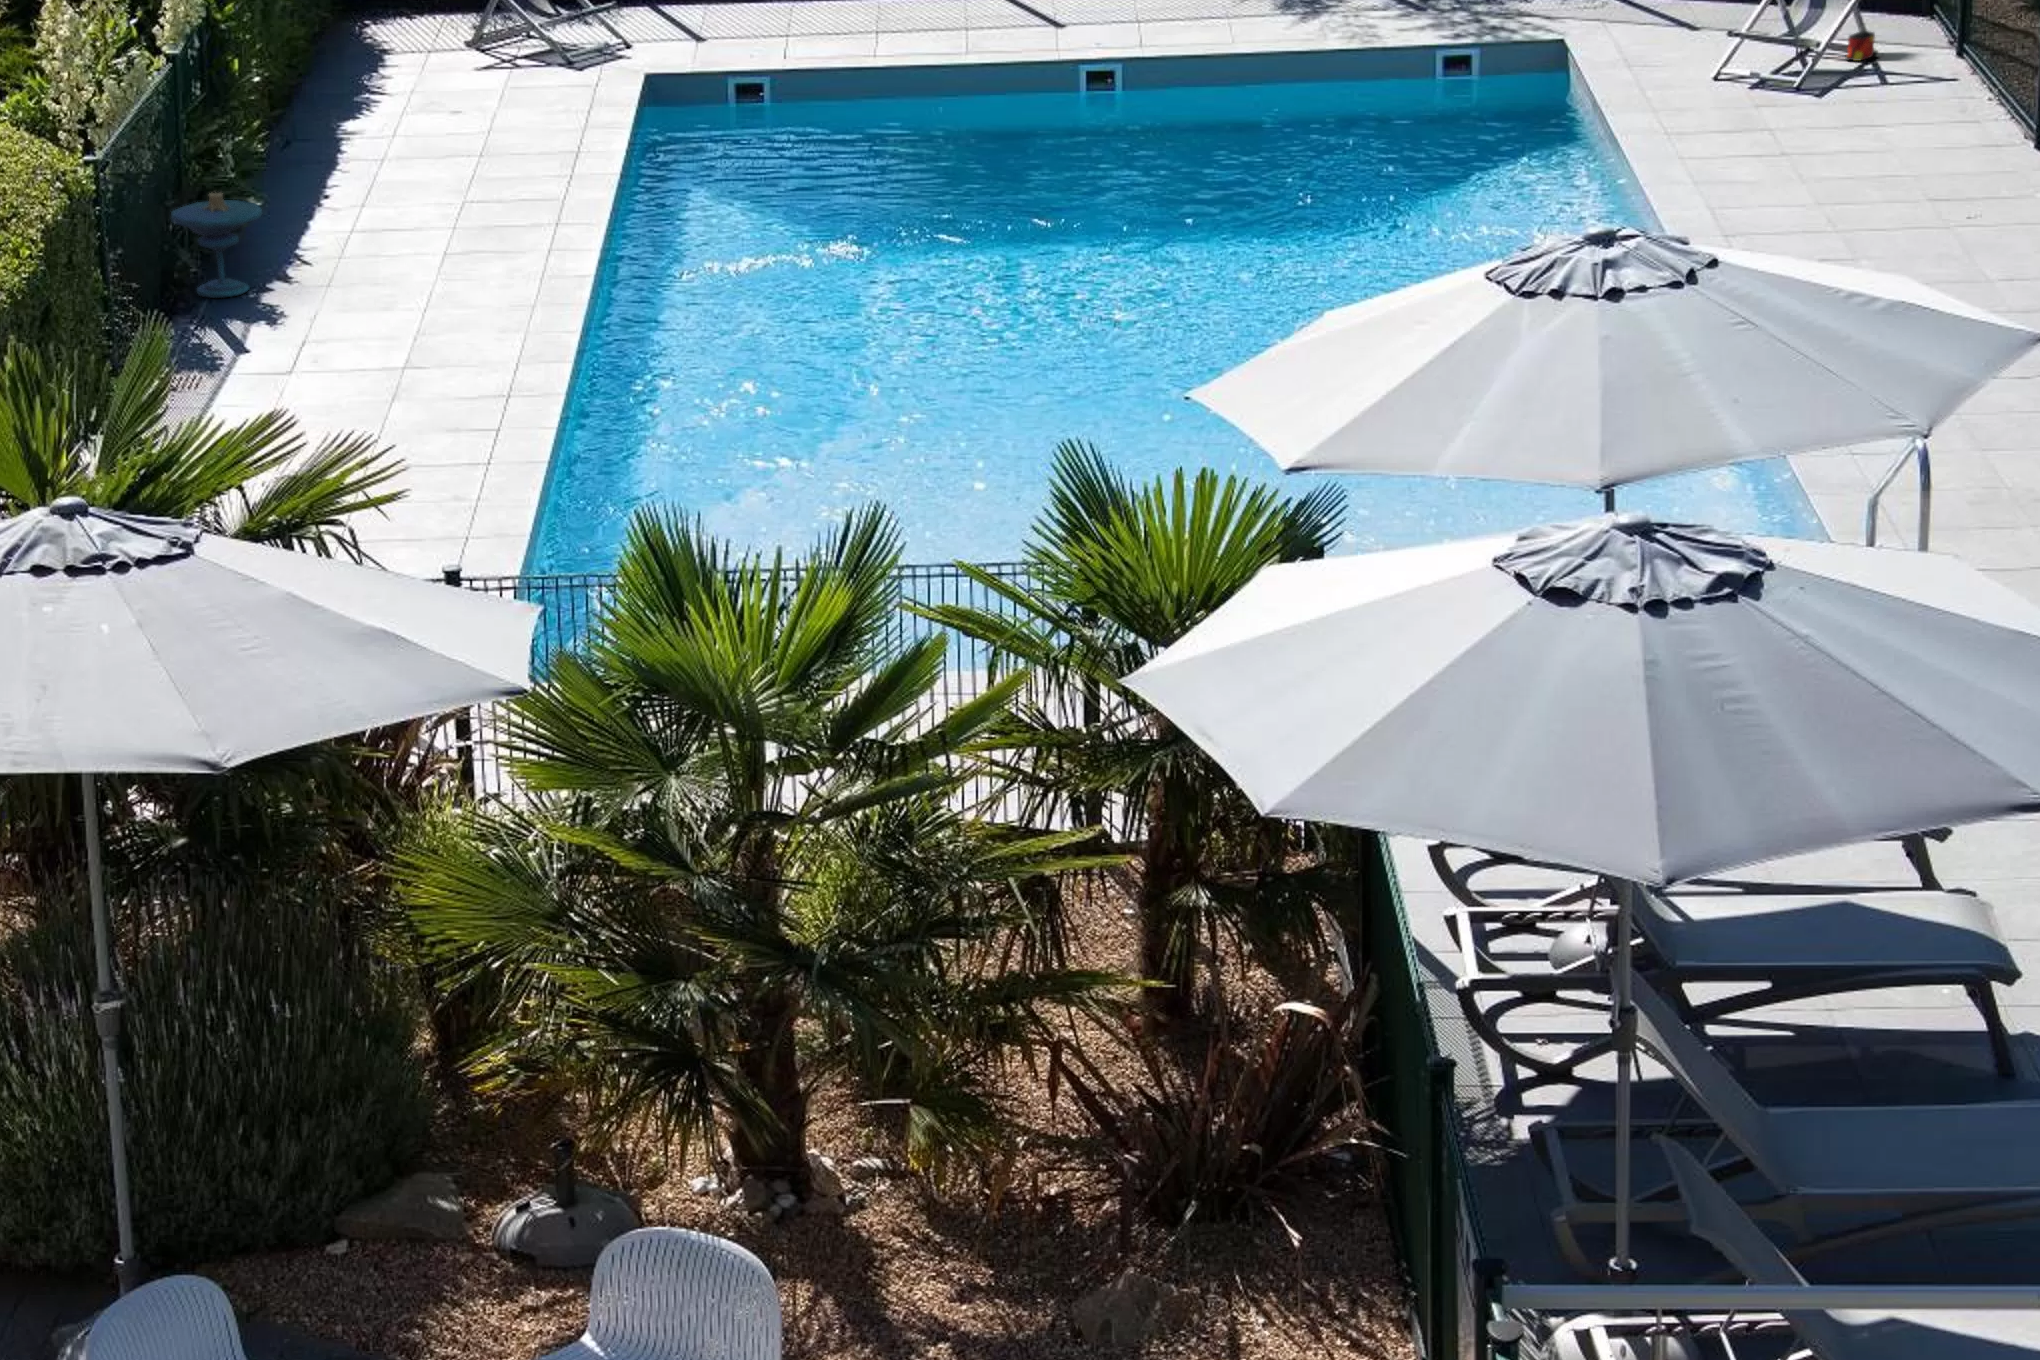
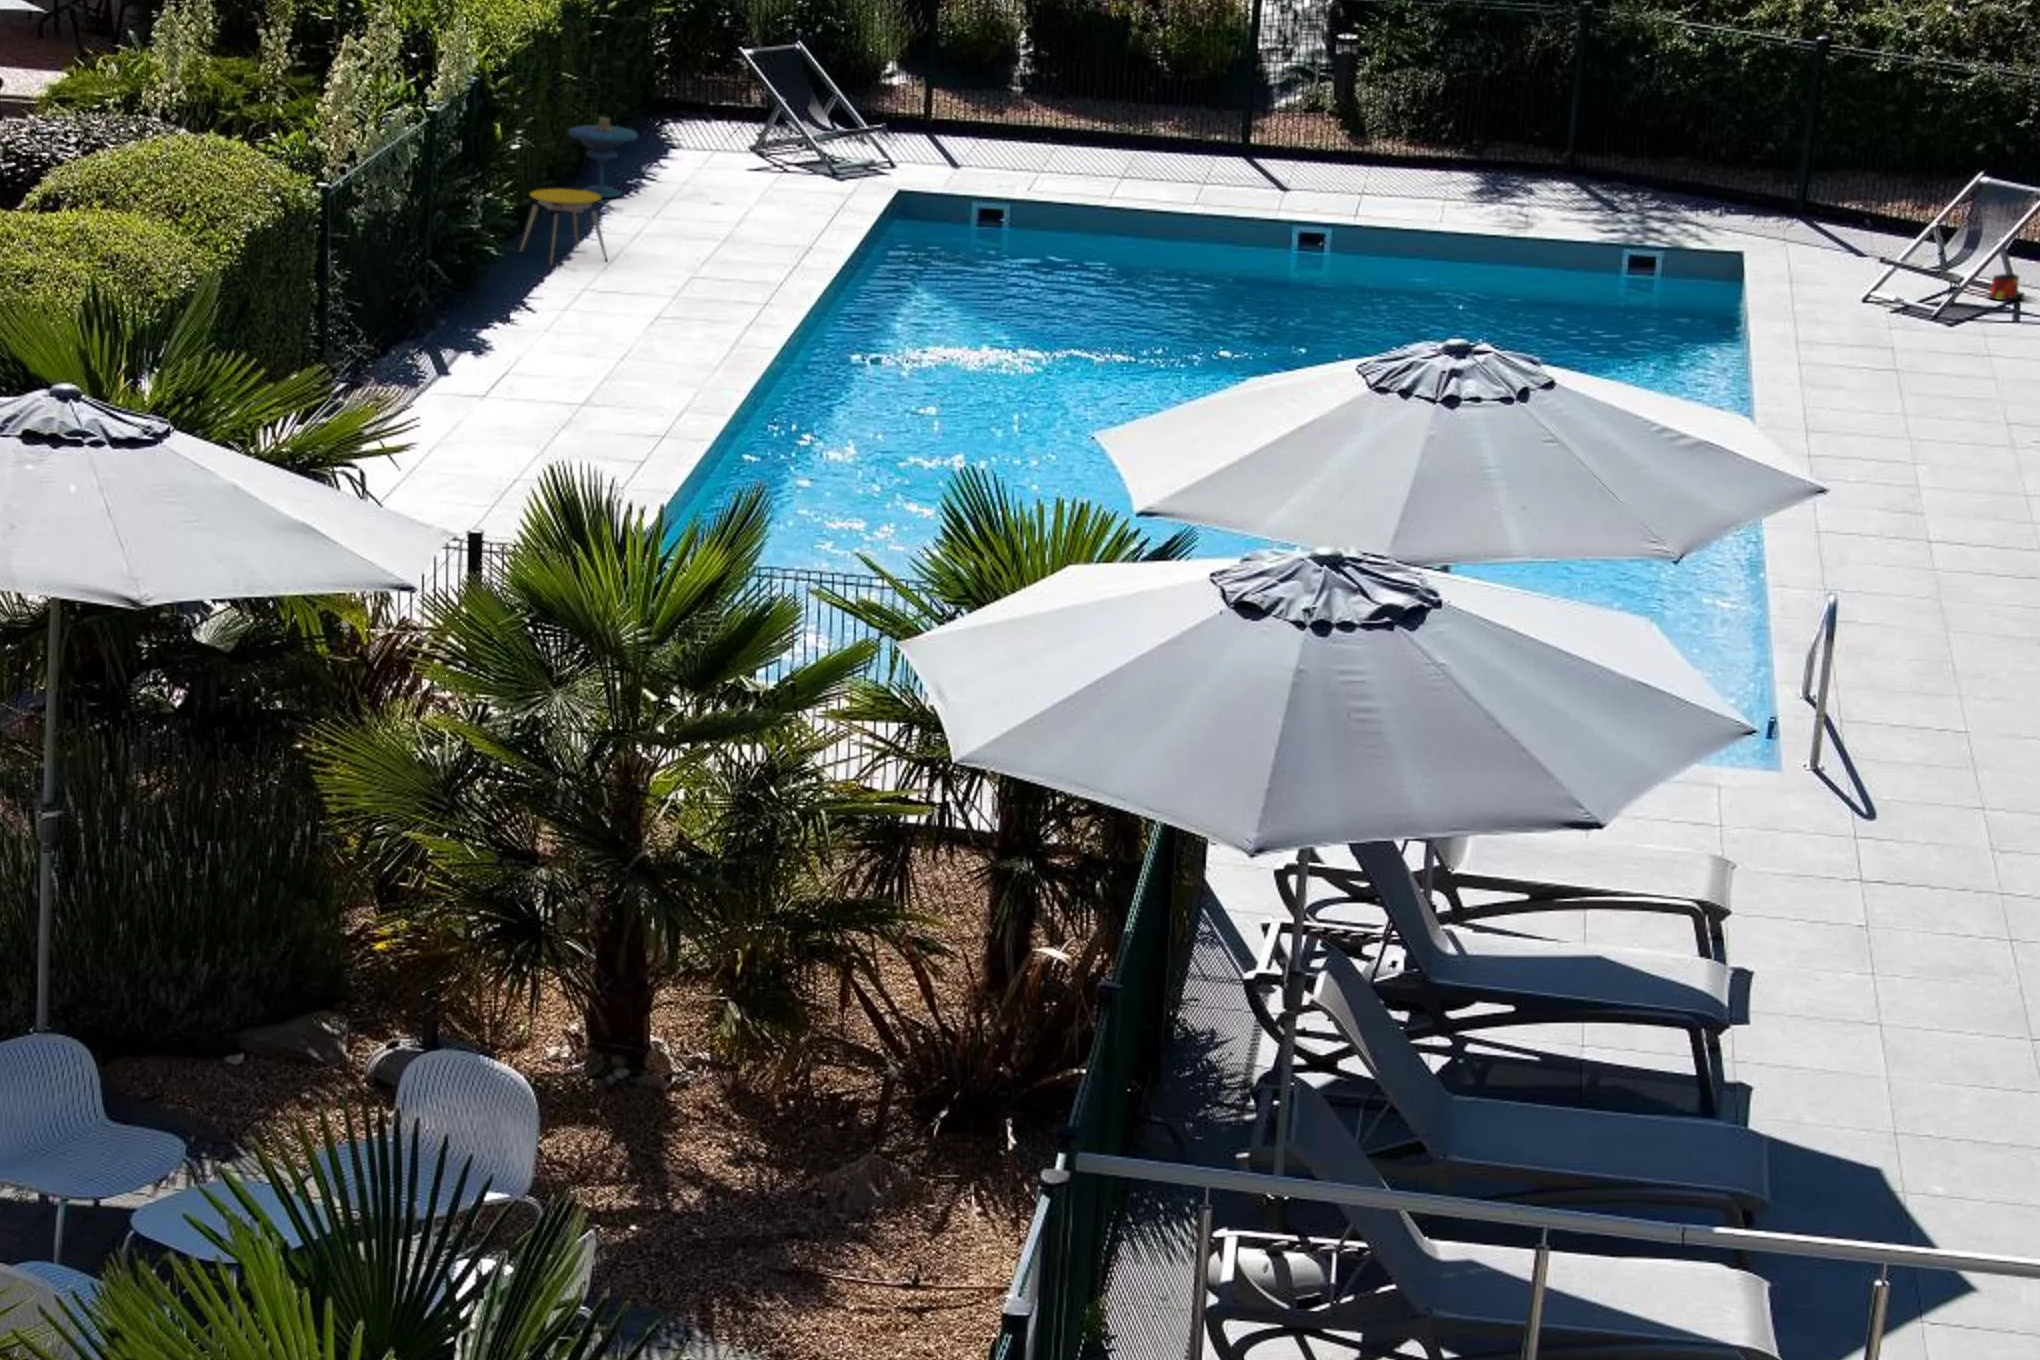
stool: none [267,120,368,207] -> present [520,189,607,264]
side table: present [171,192,262,298] -> present [568,117,638,198]

